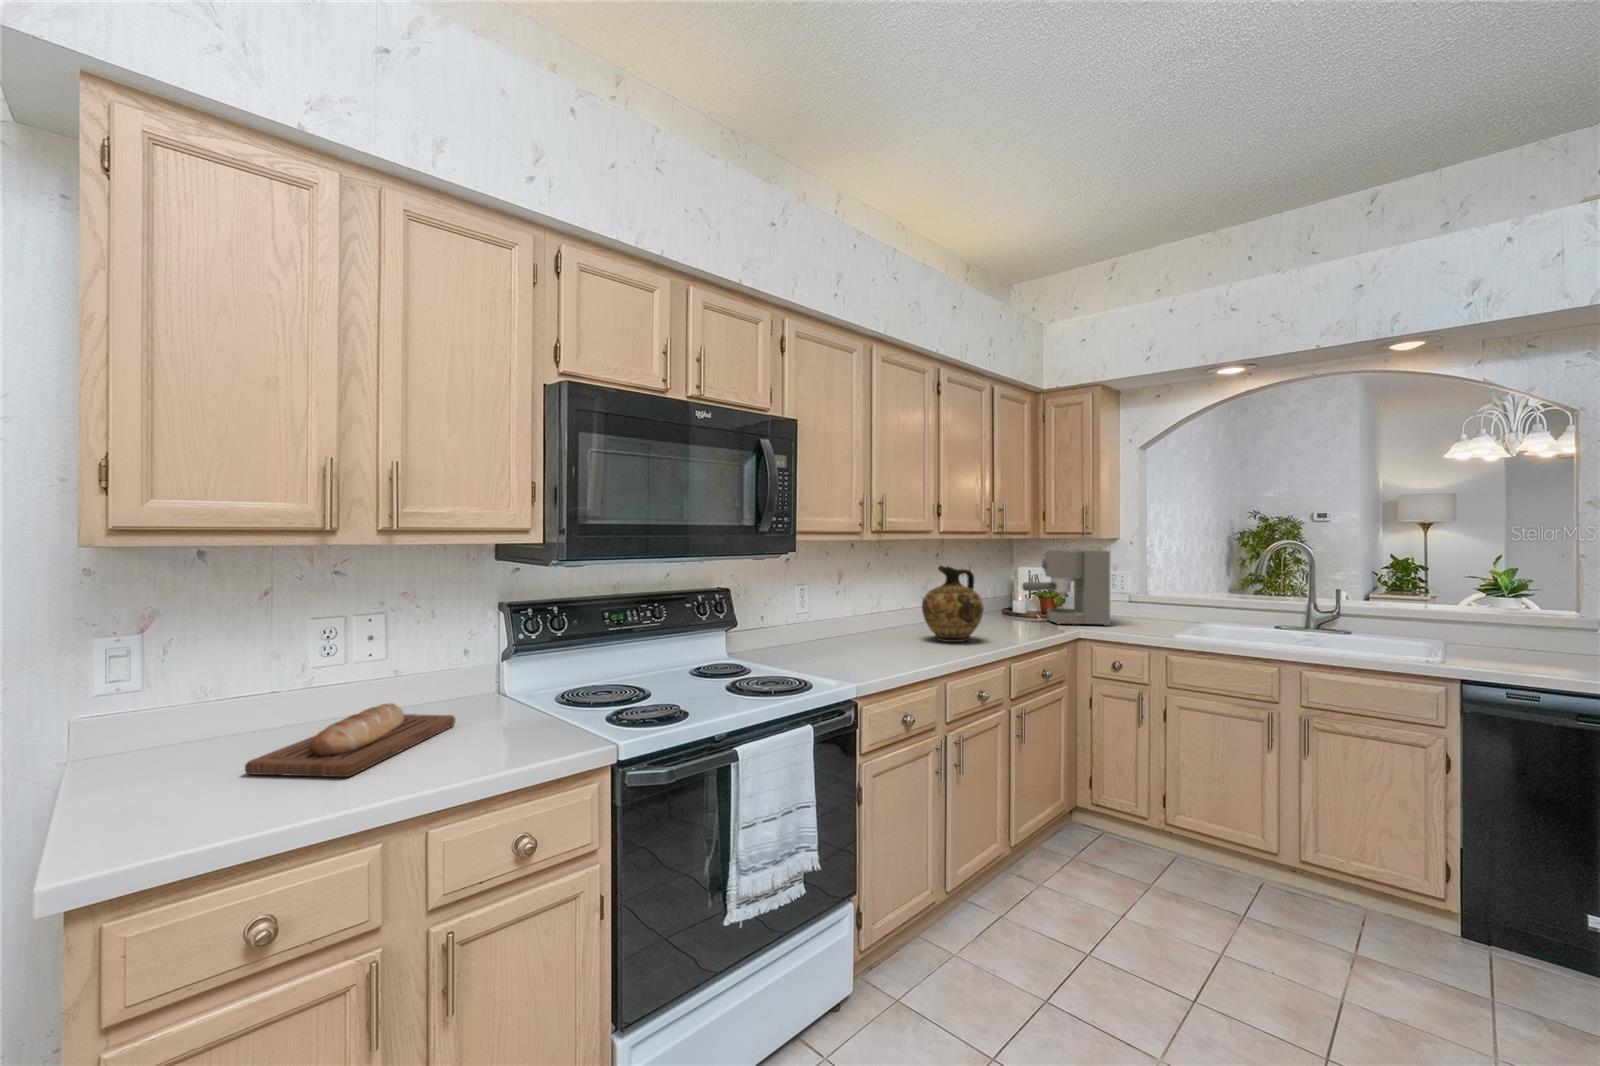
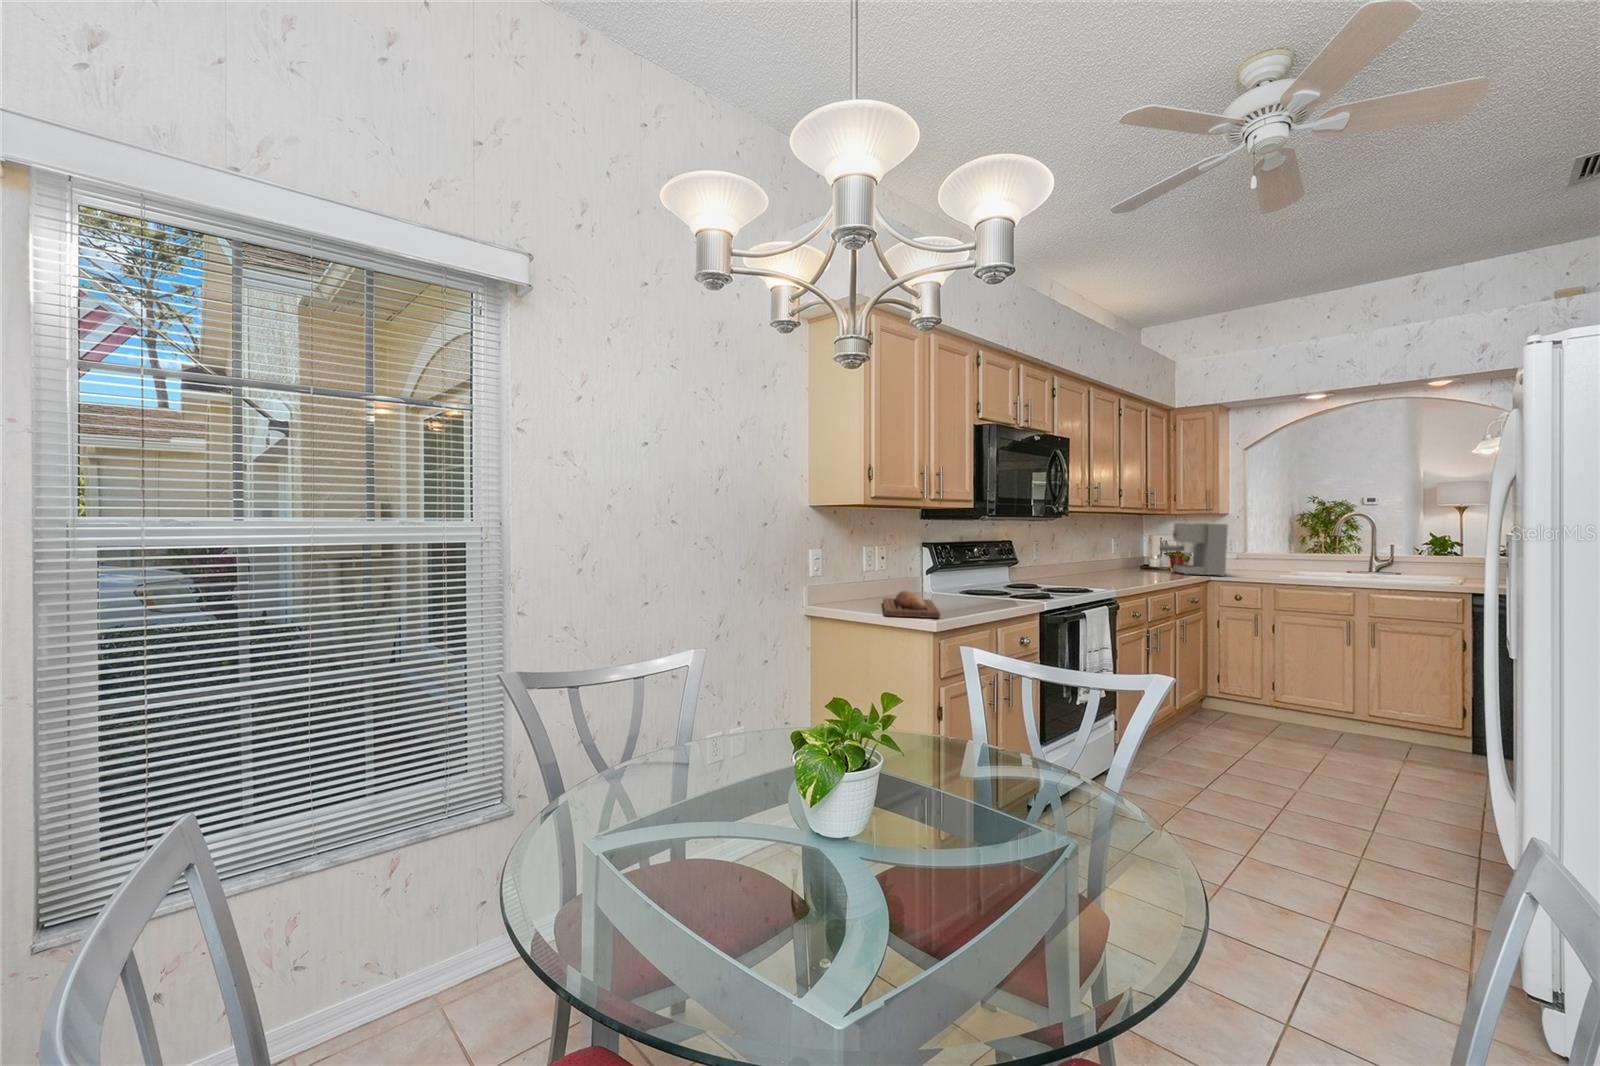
ceramic jug: present [922,566,984,642] -> none [1108,530,1153,581]

